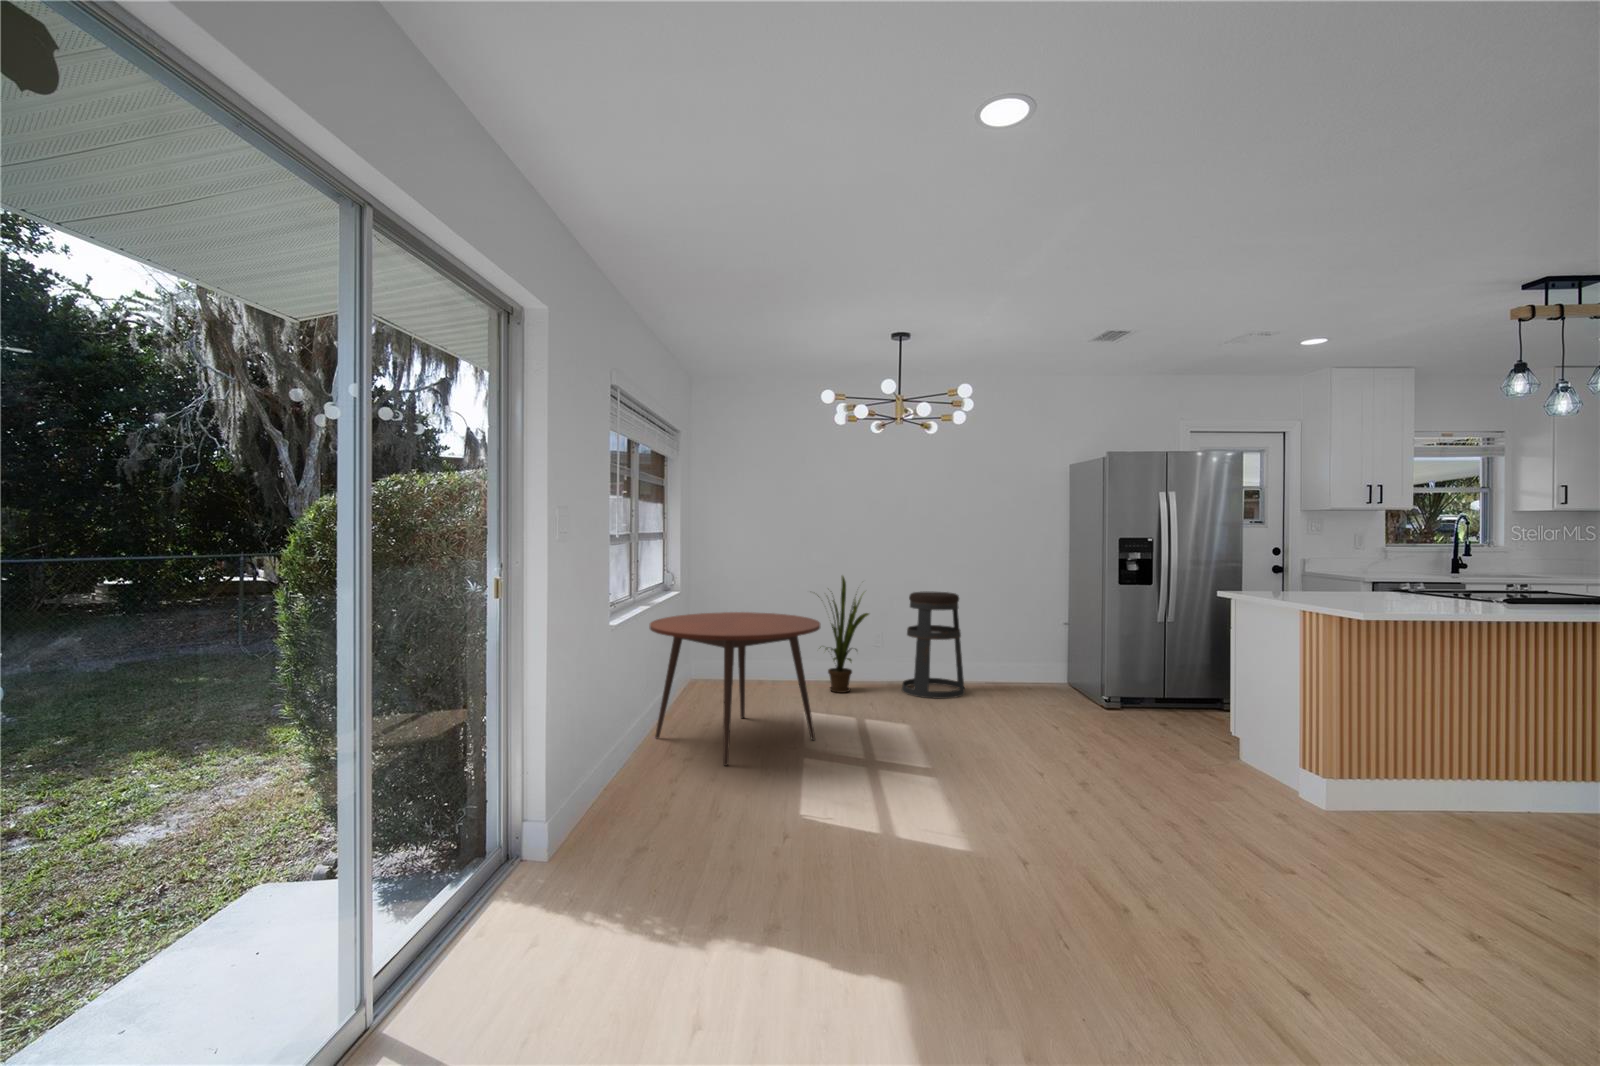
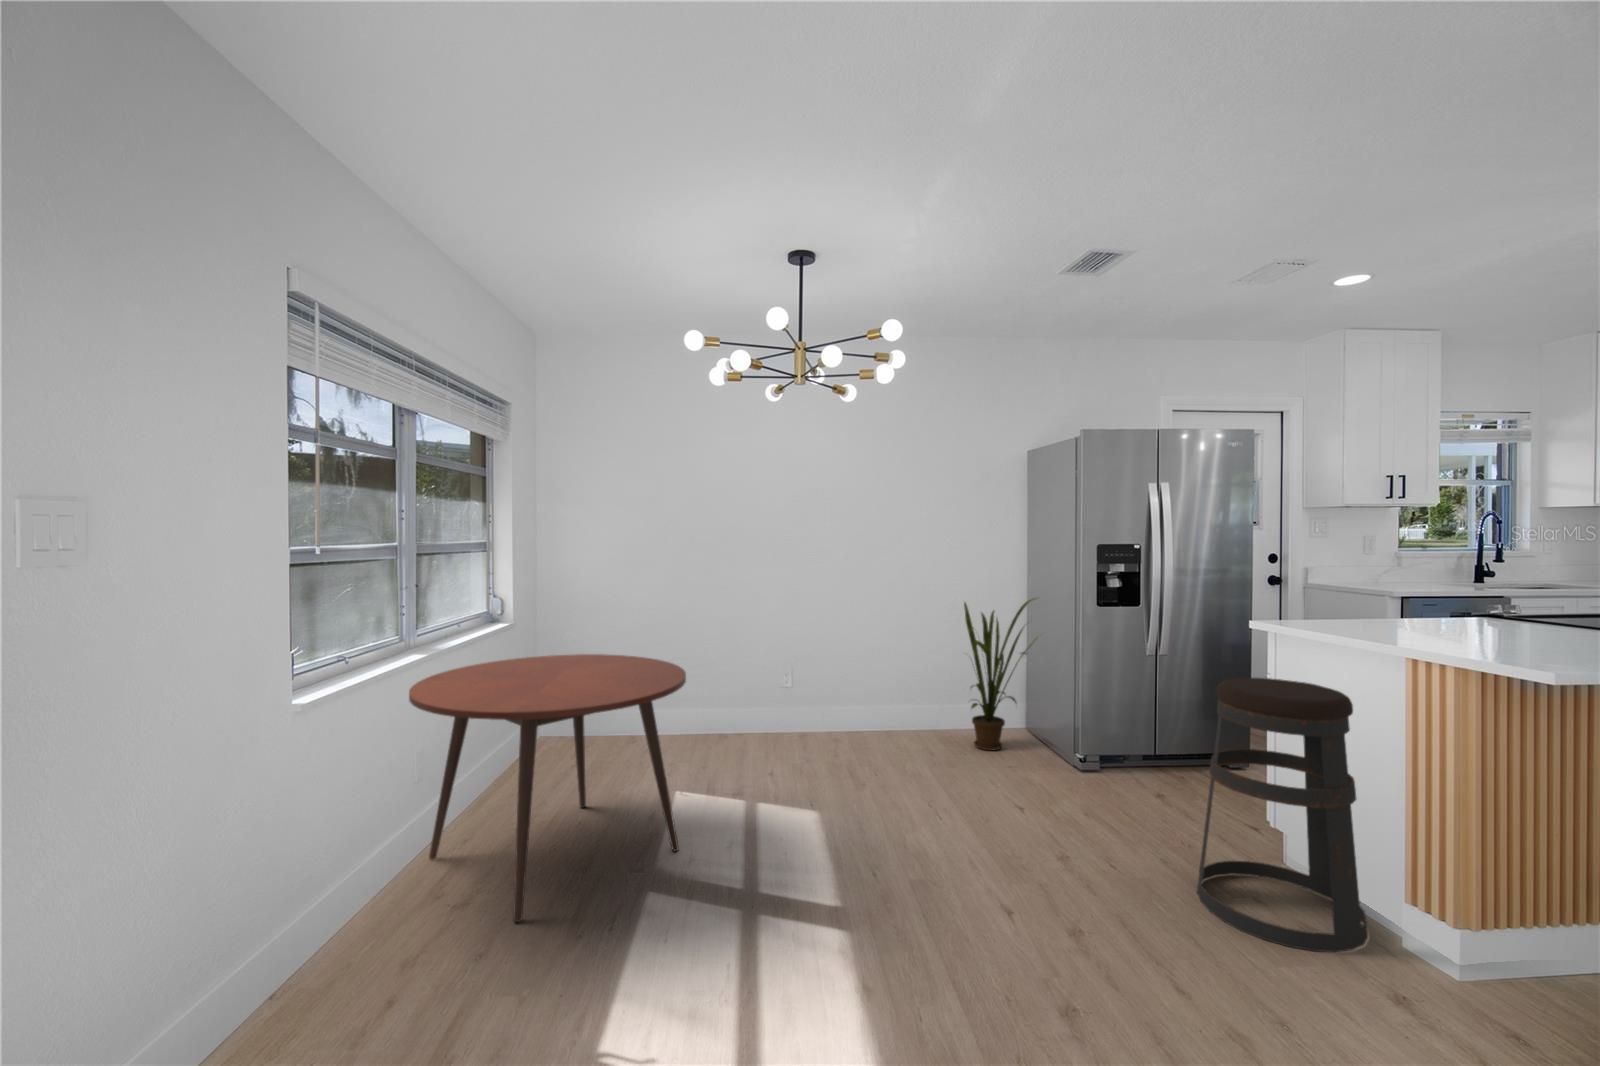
house plant: present [818,576,869,693] -> present [964,598,1038,750]
bar stool: present [902,591,965,699] -> present [1197,677,1368,952]

